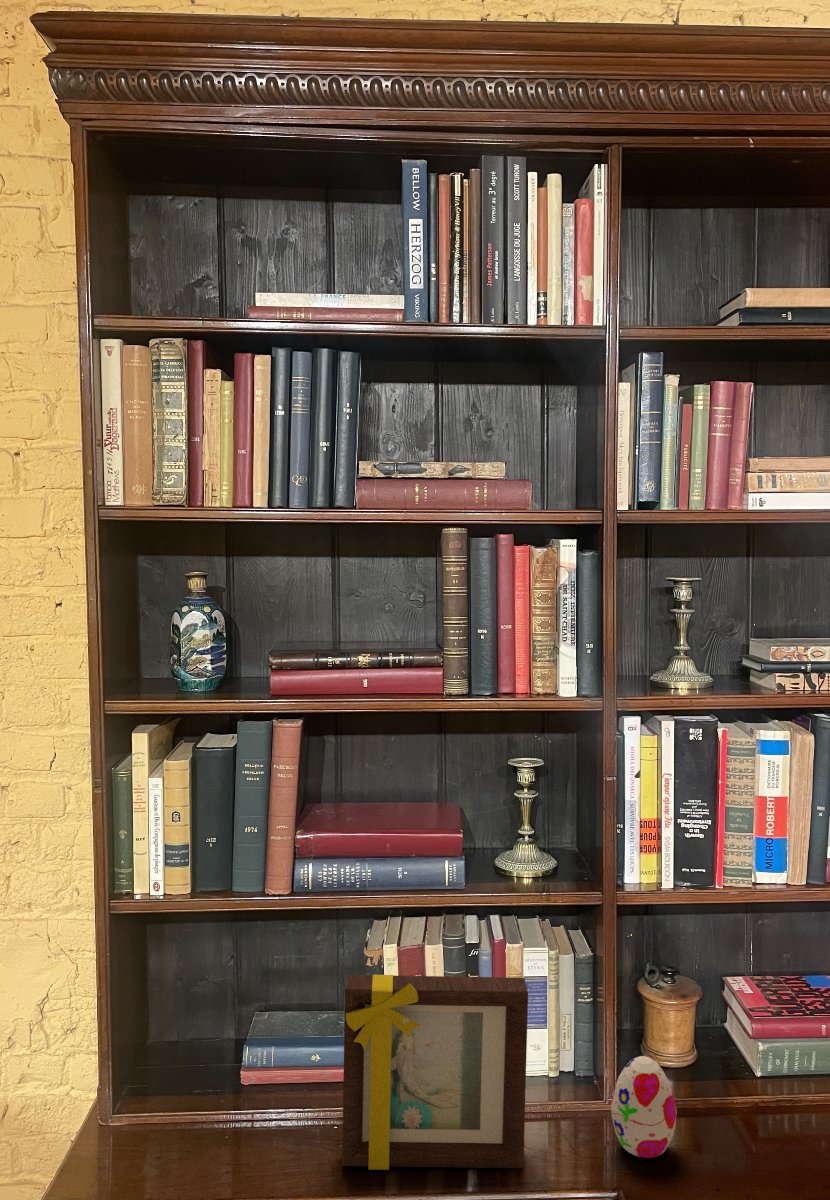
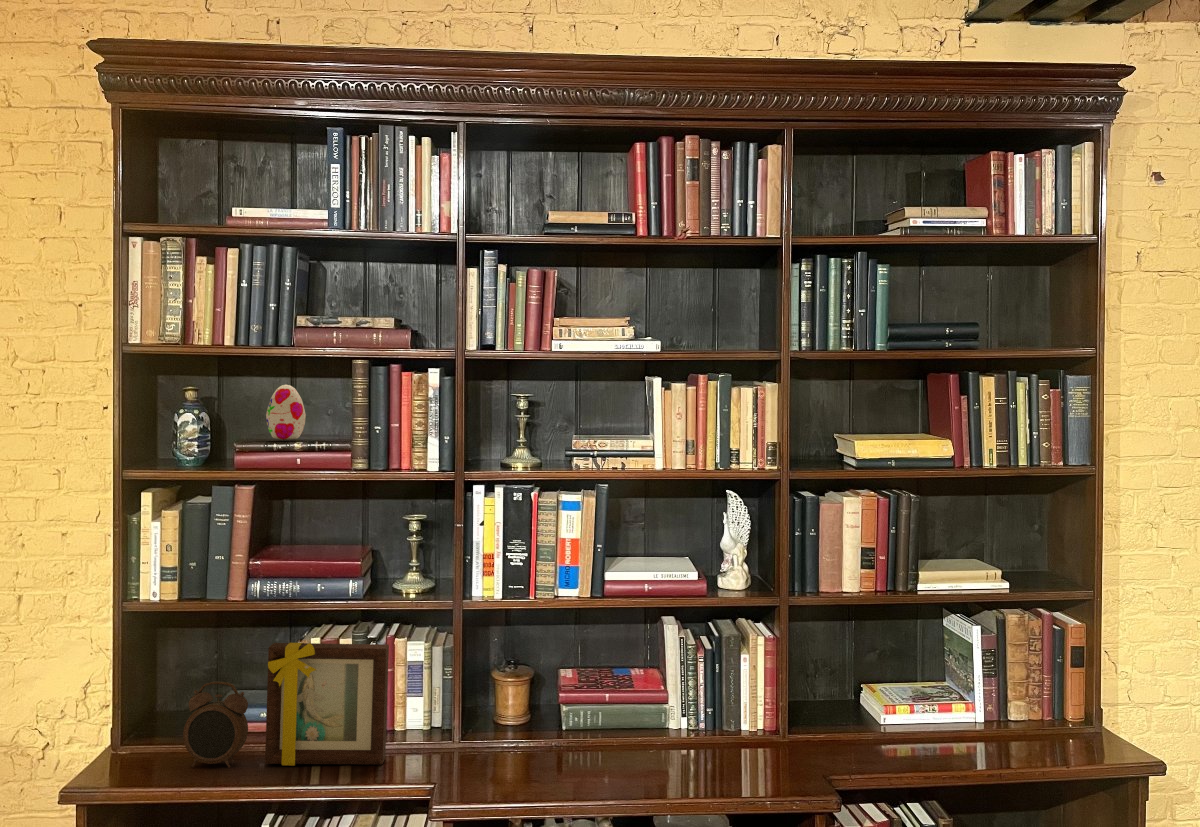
alarm clock: none [216,1033,310,1172] -> present [183,682,248,768]
decorative egg: present [611,1056,677,1158] -> present [266,385,306,440]

